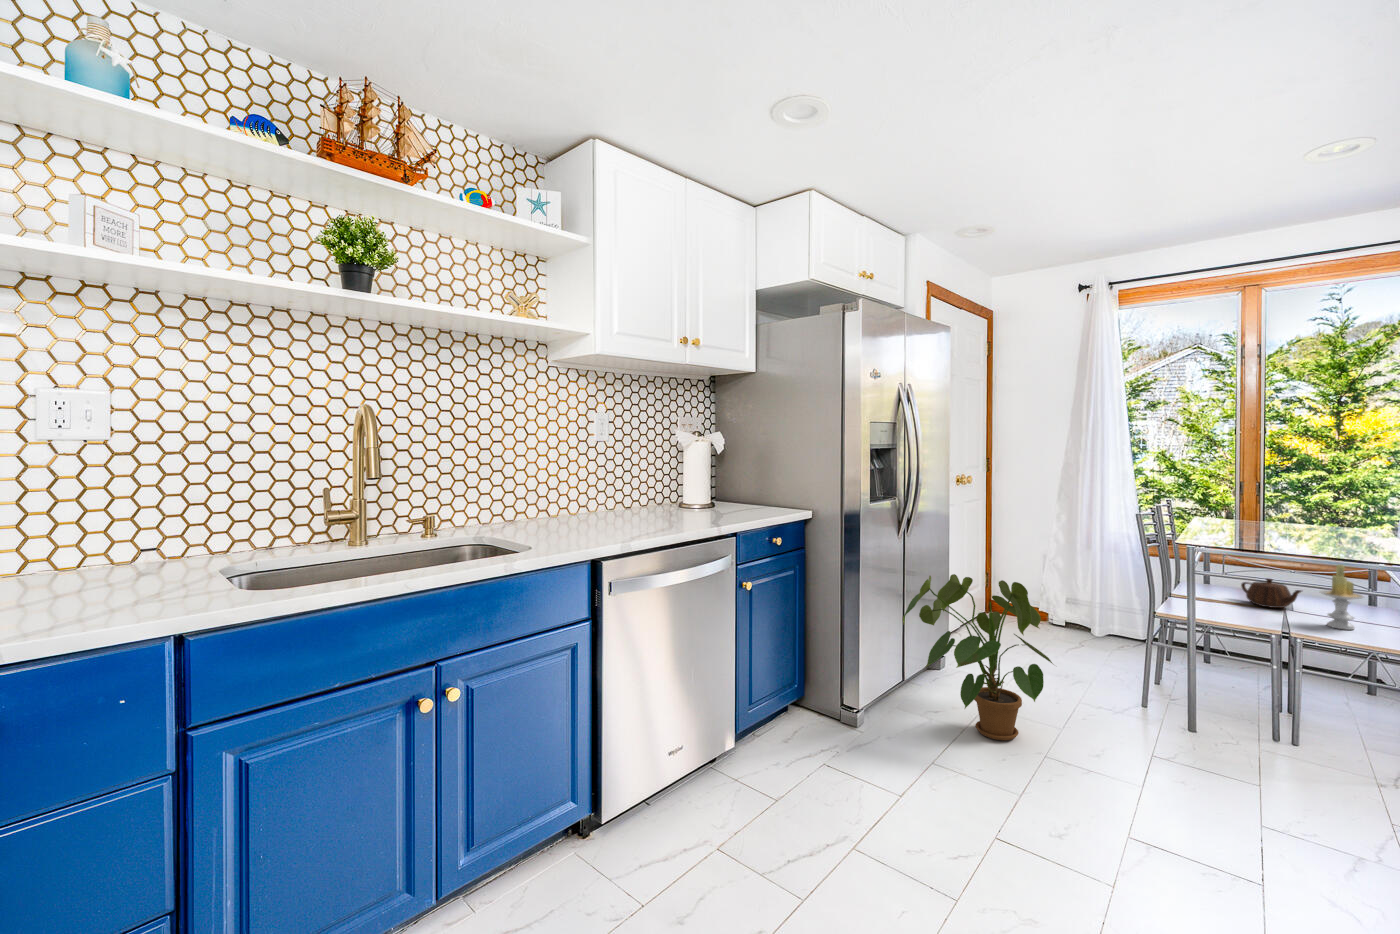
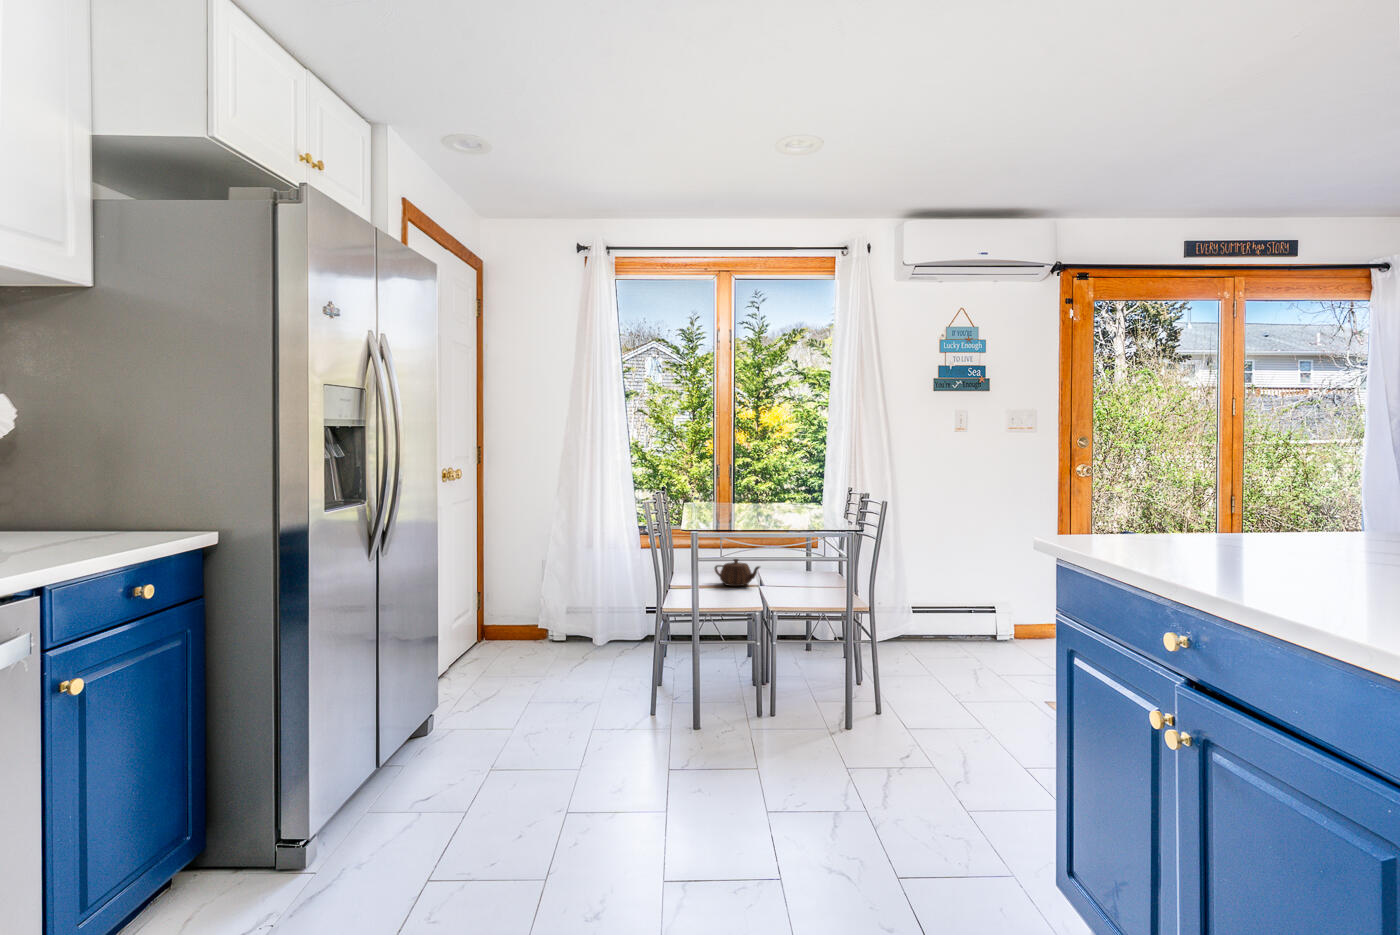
candle: present [1320,565,1364,630] -> none [776,538,804,597]
house plant: present [903,574,1053,740] -> none [382,600,586,815]

